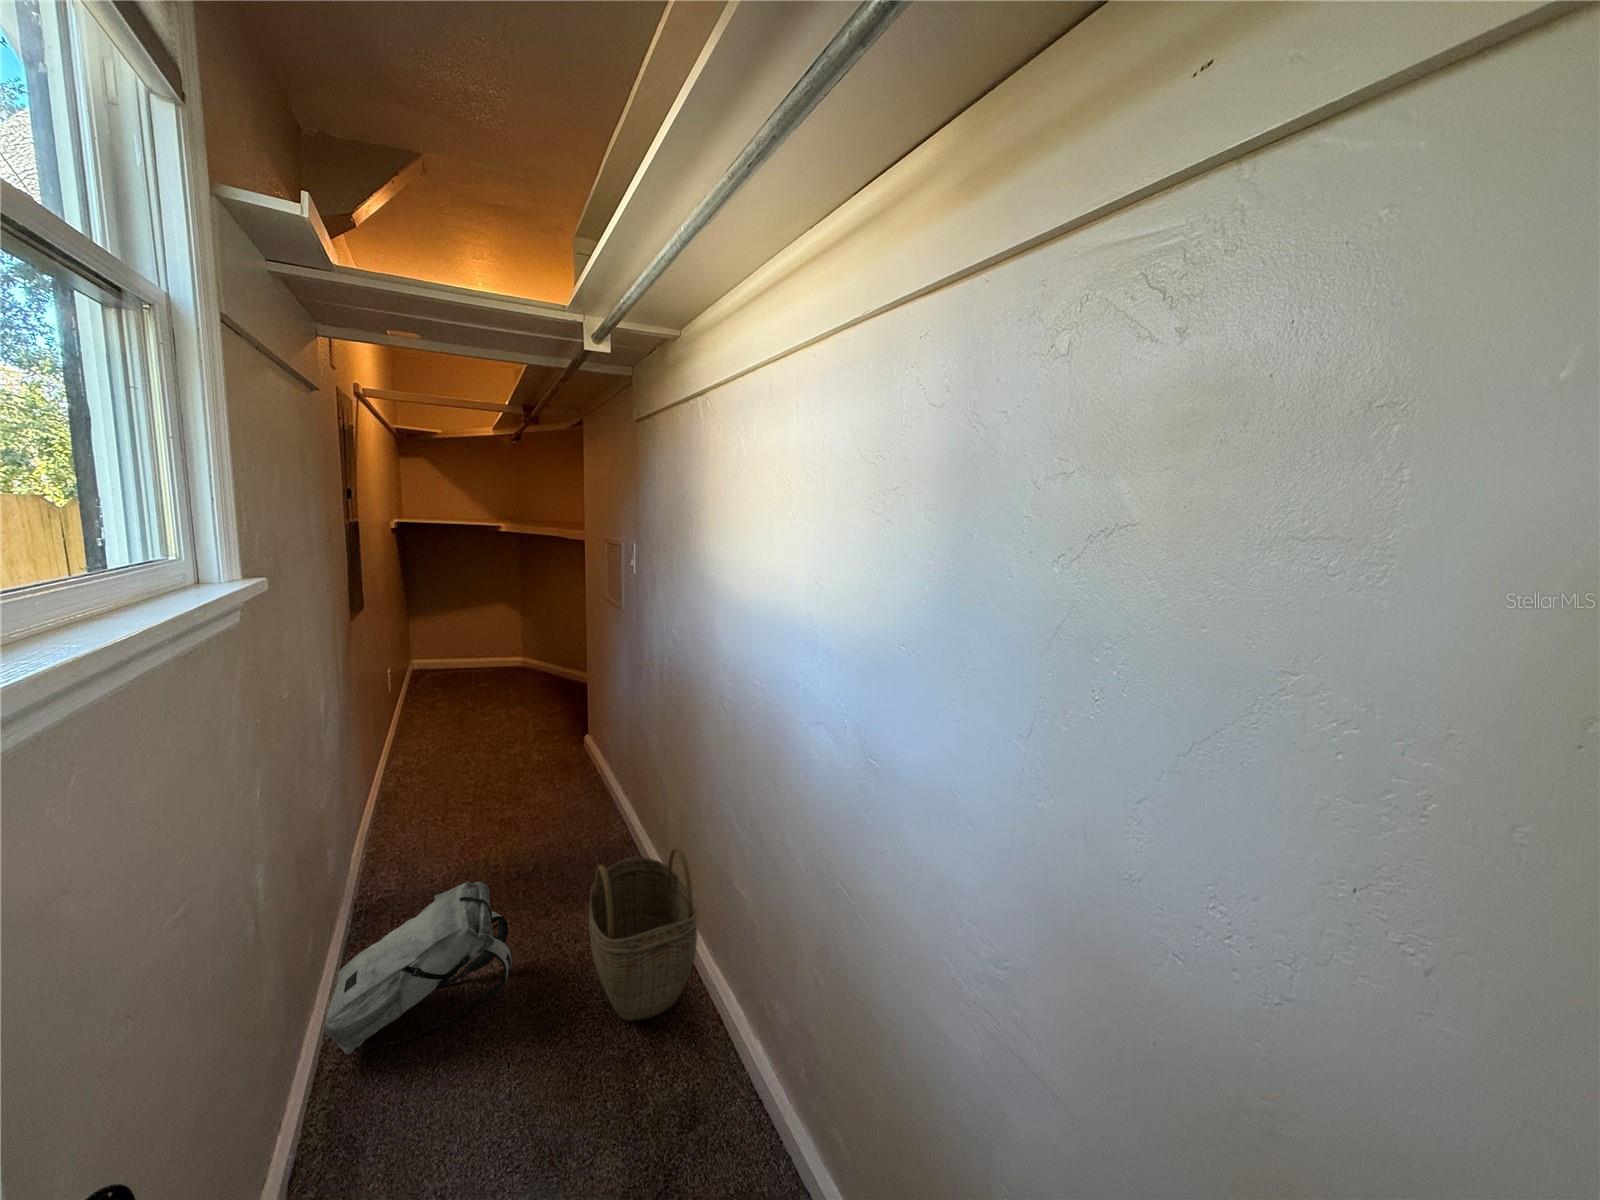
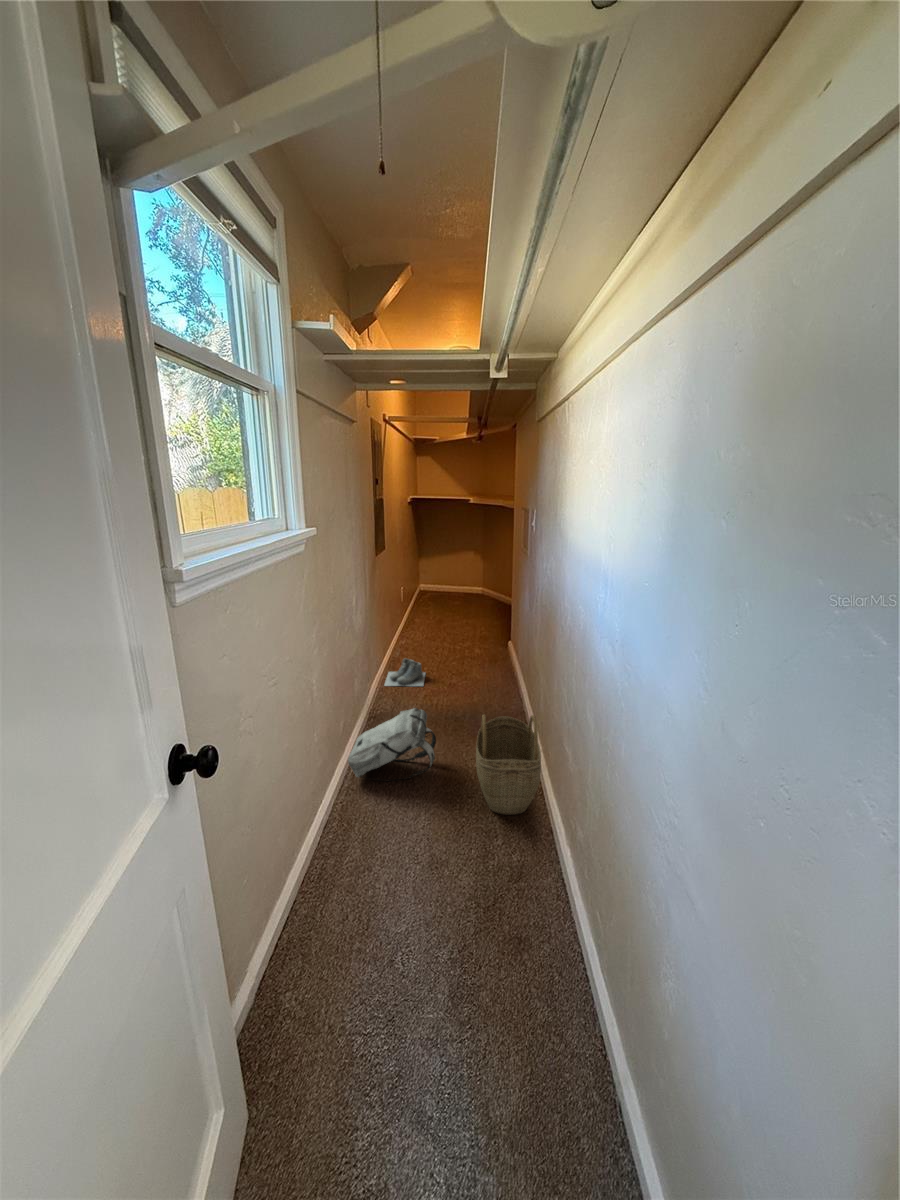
boots: none [373,792,456,851] -> present [384,658,425,686]

